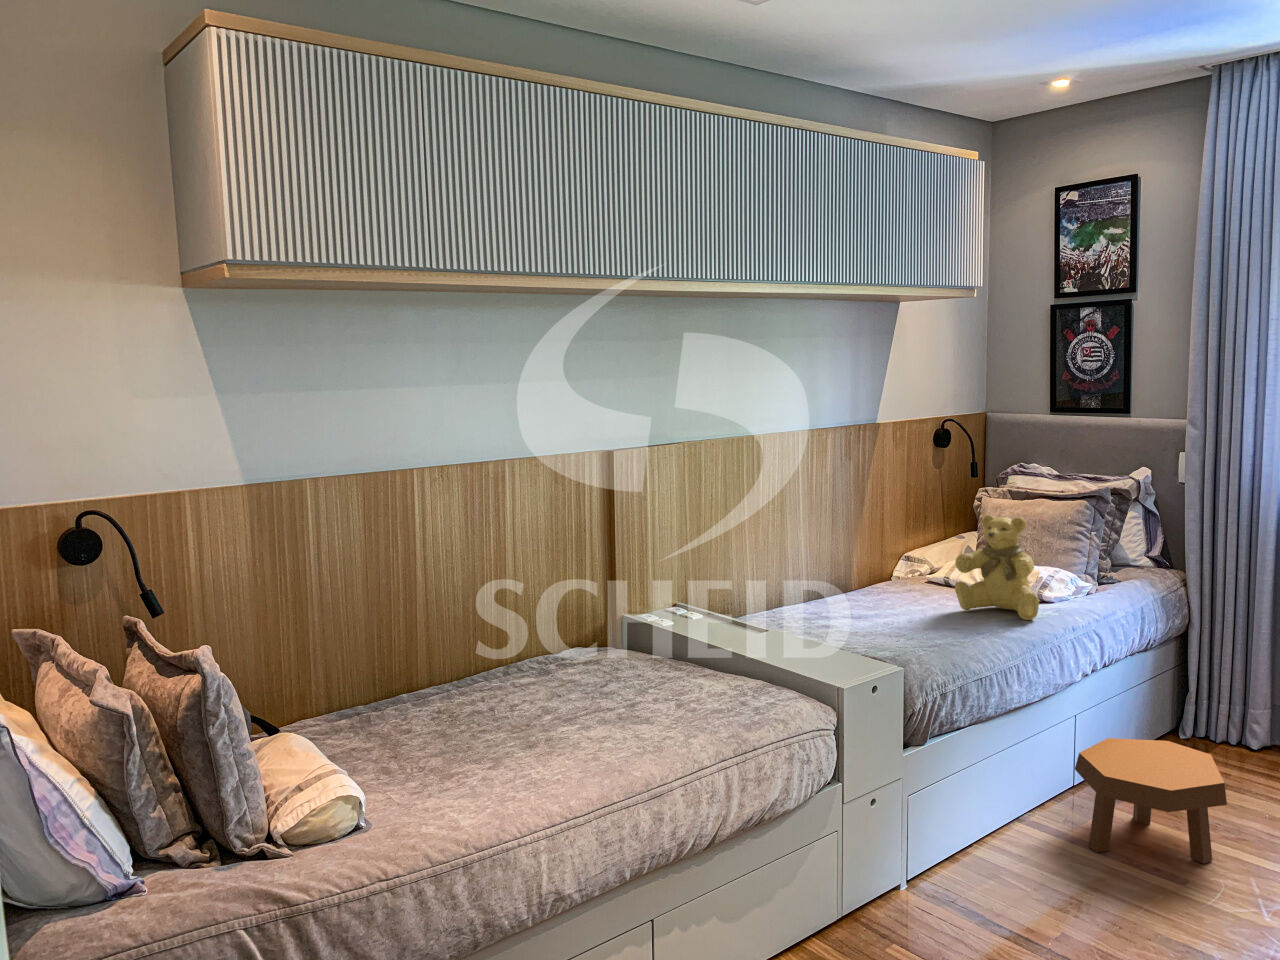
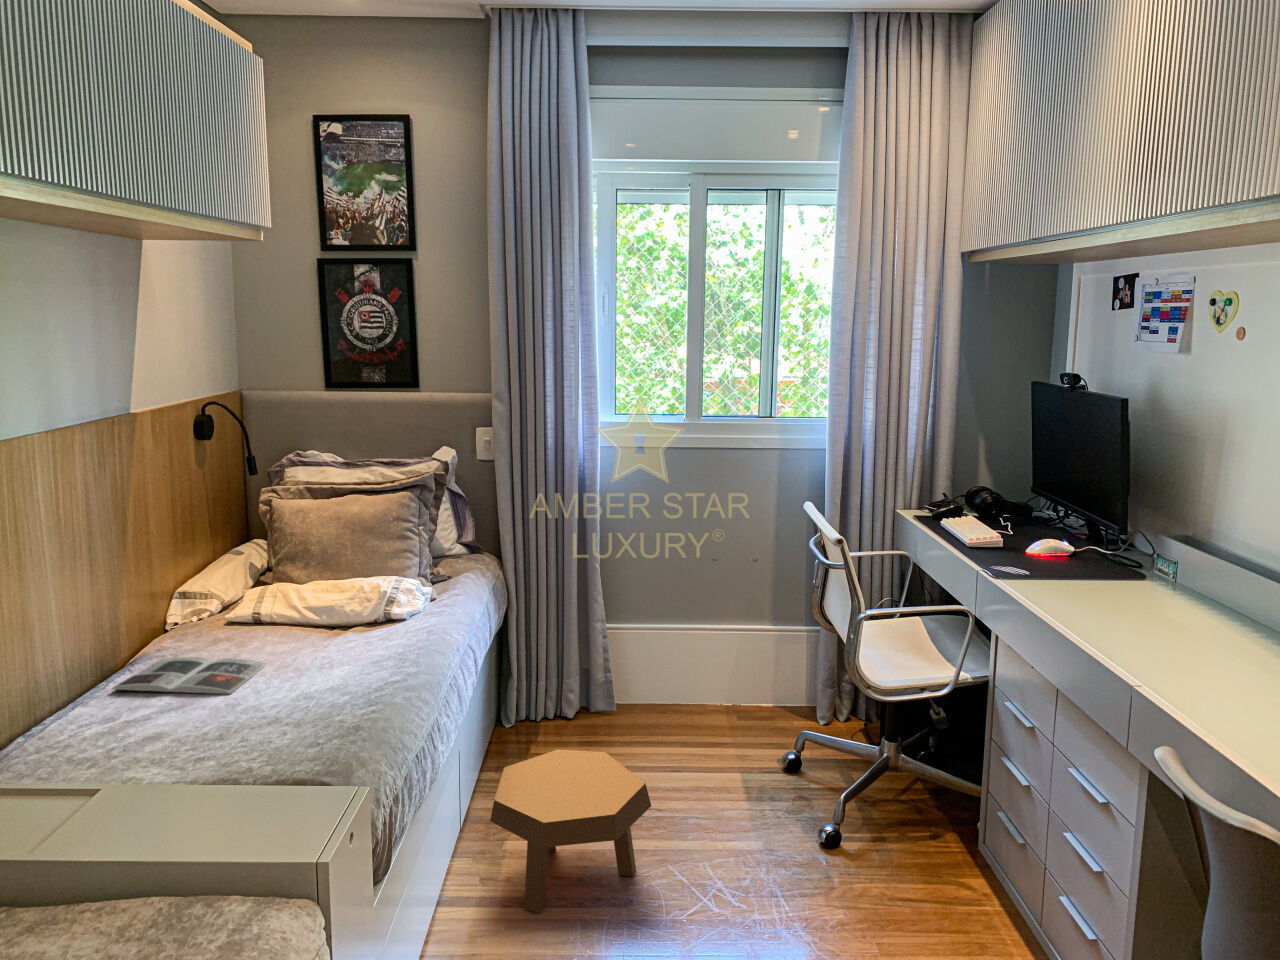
teddy bear: present [955,515,1039,620] -> none [299,523,418,656]
magazine: none [836,594,934,619] -> present [112,657,267,694]

